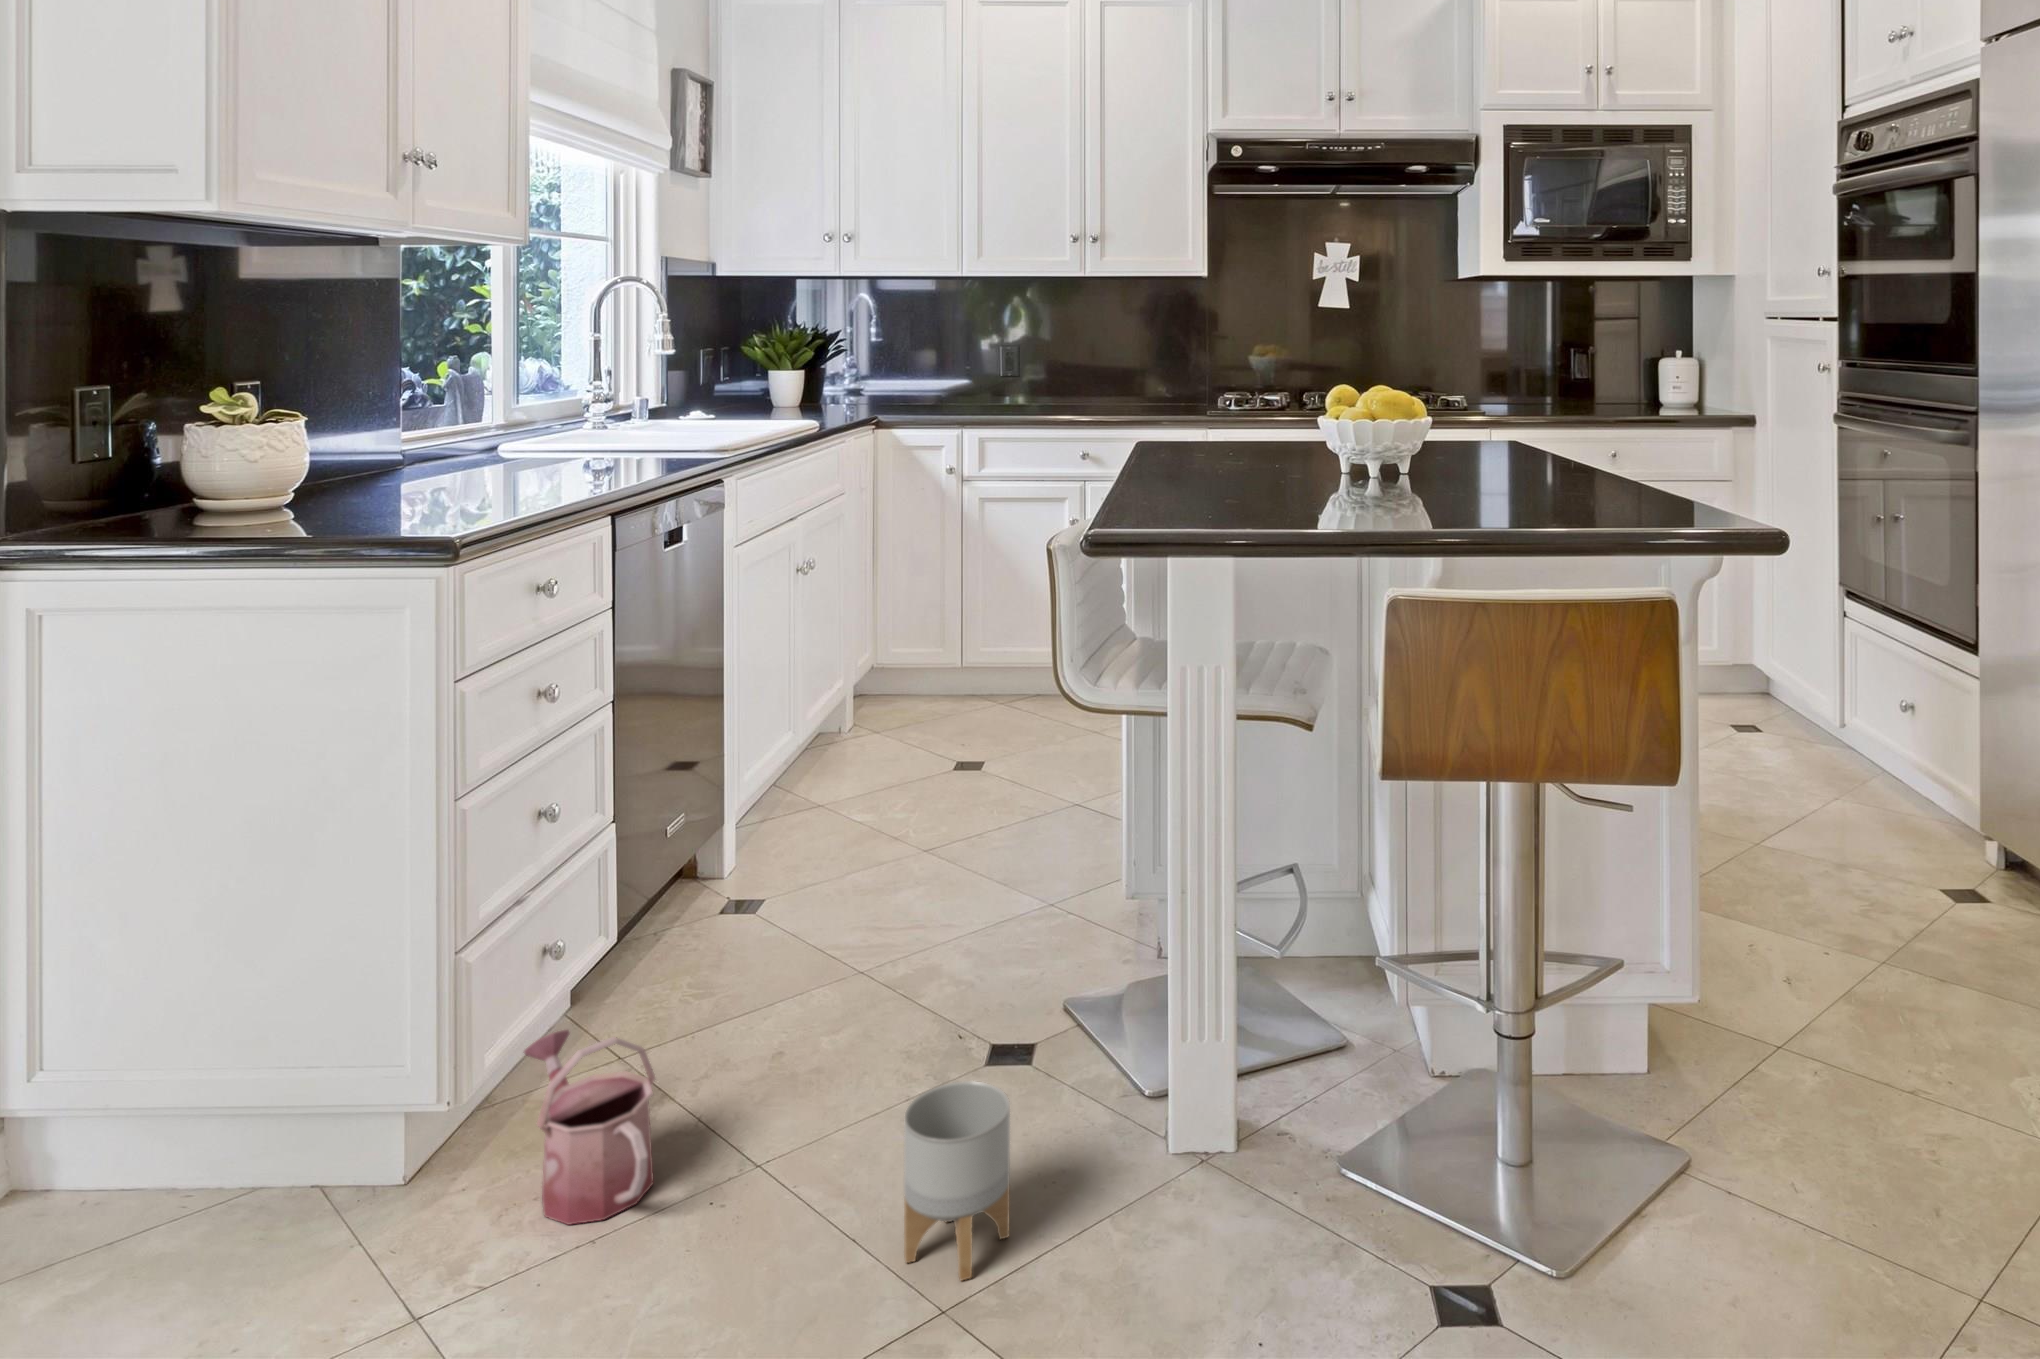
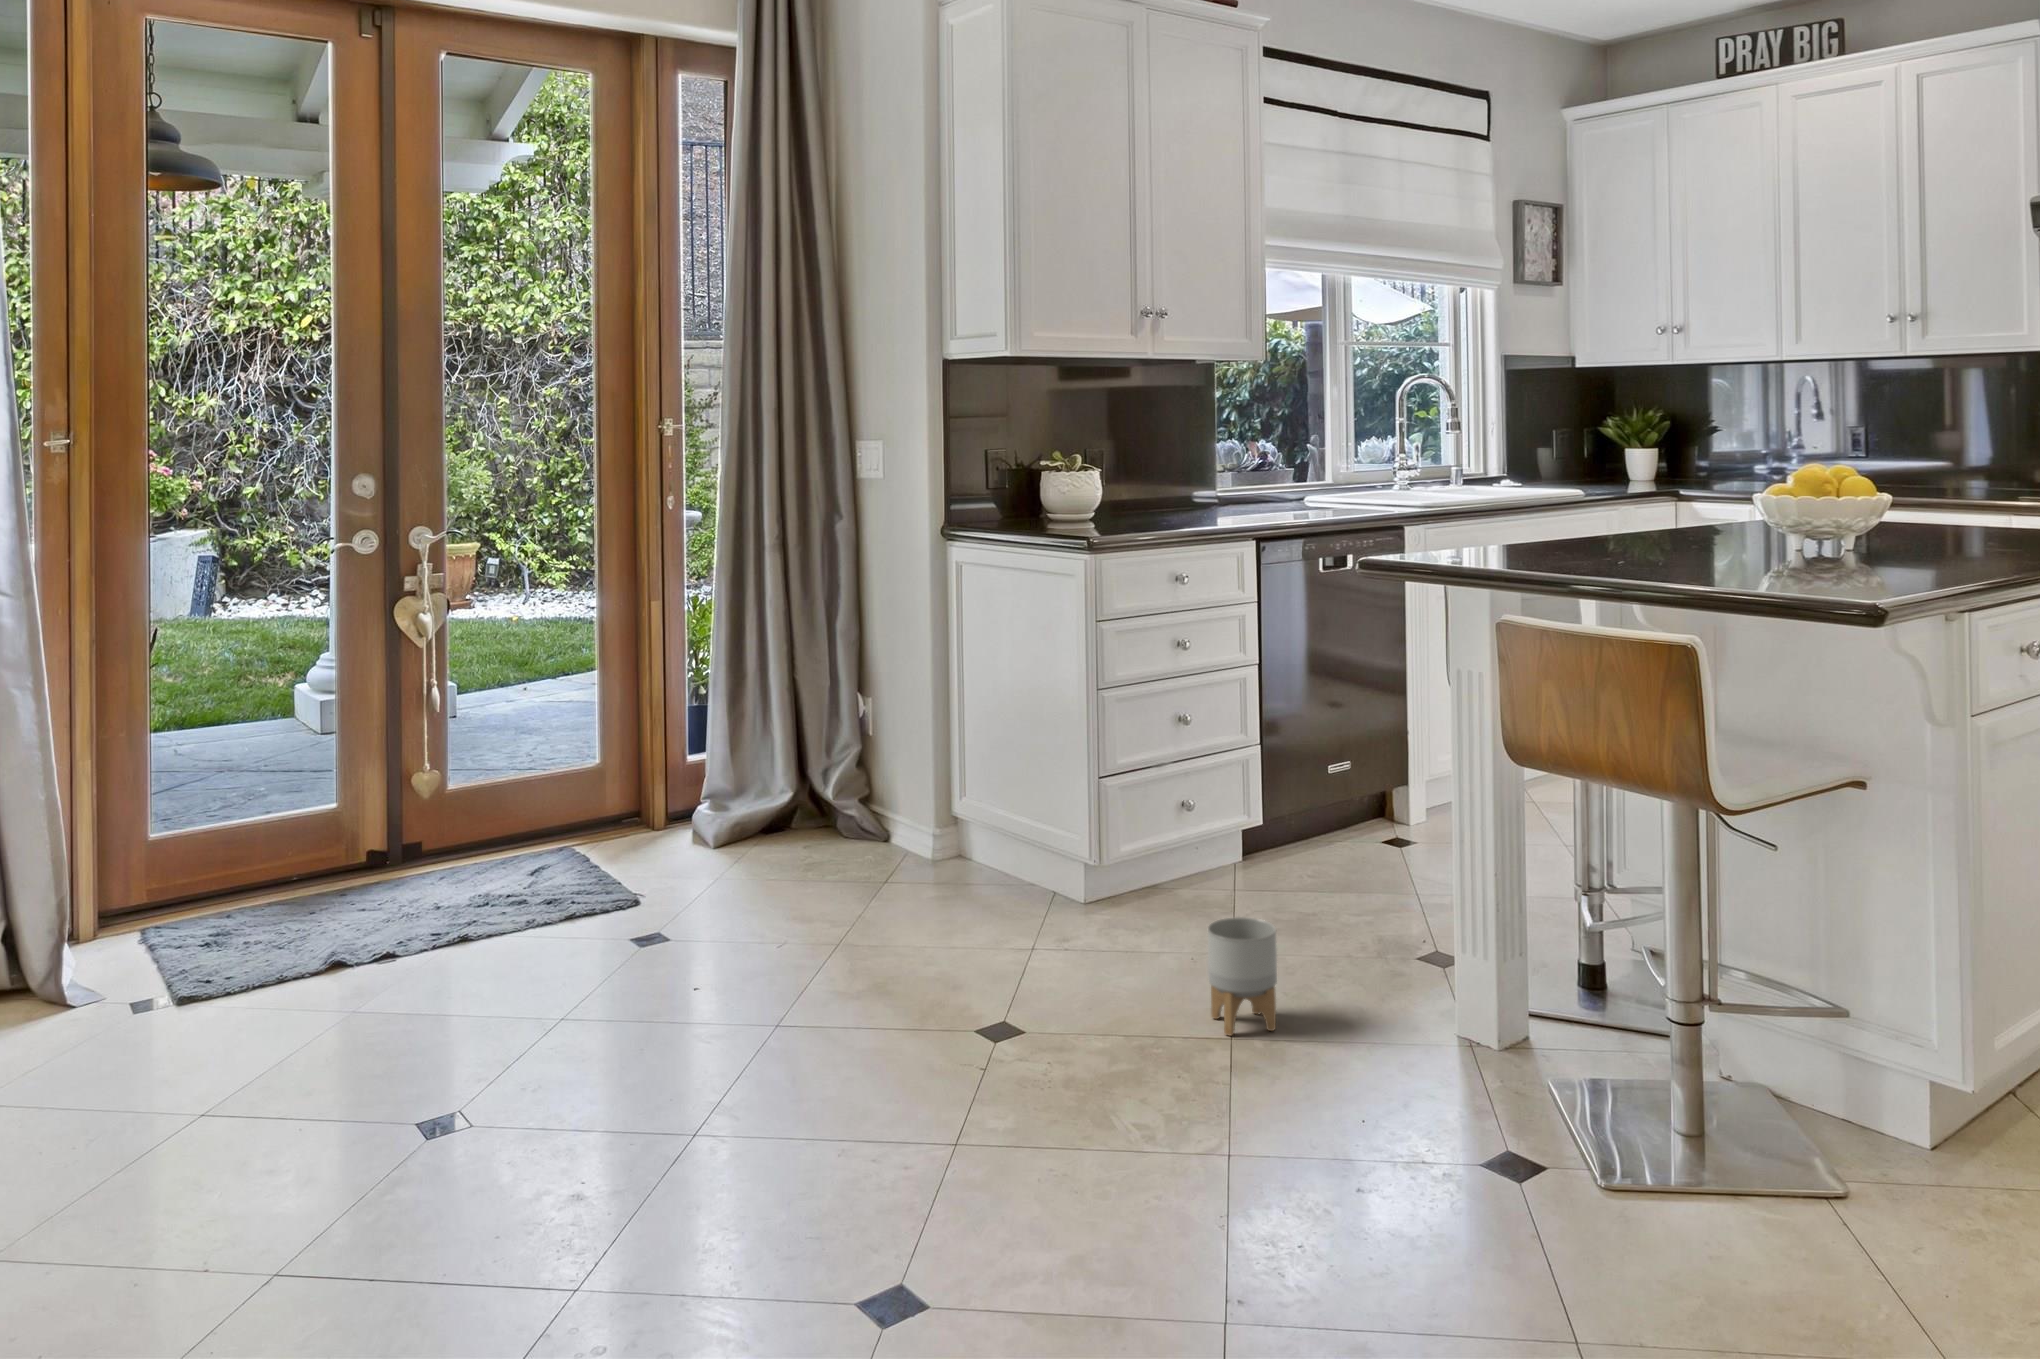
watering can: present [524,1029,655,1225] -> none [1093,844,1162,949]

